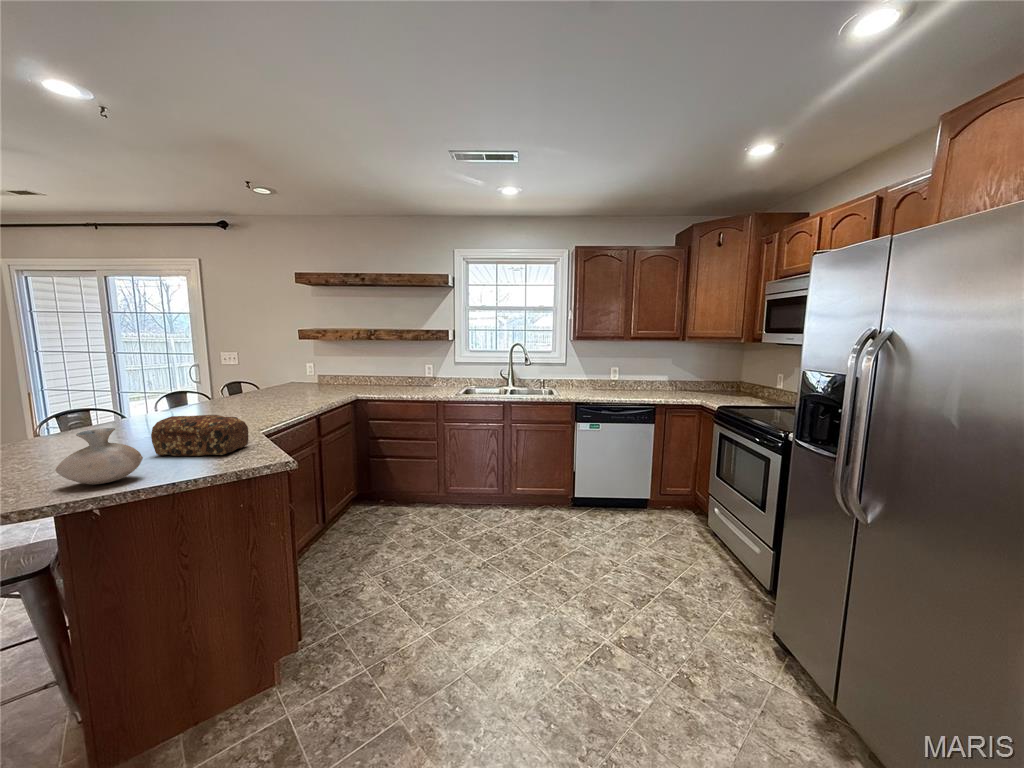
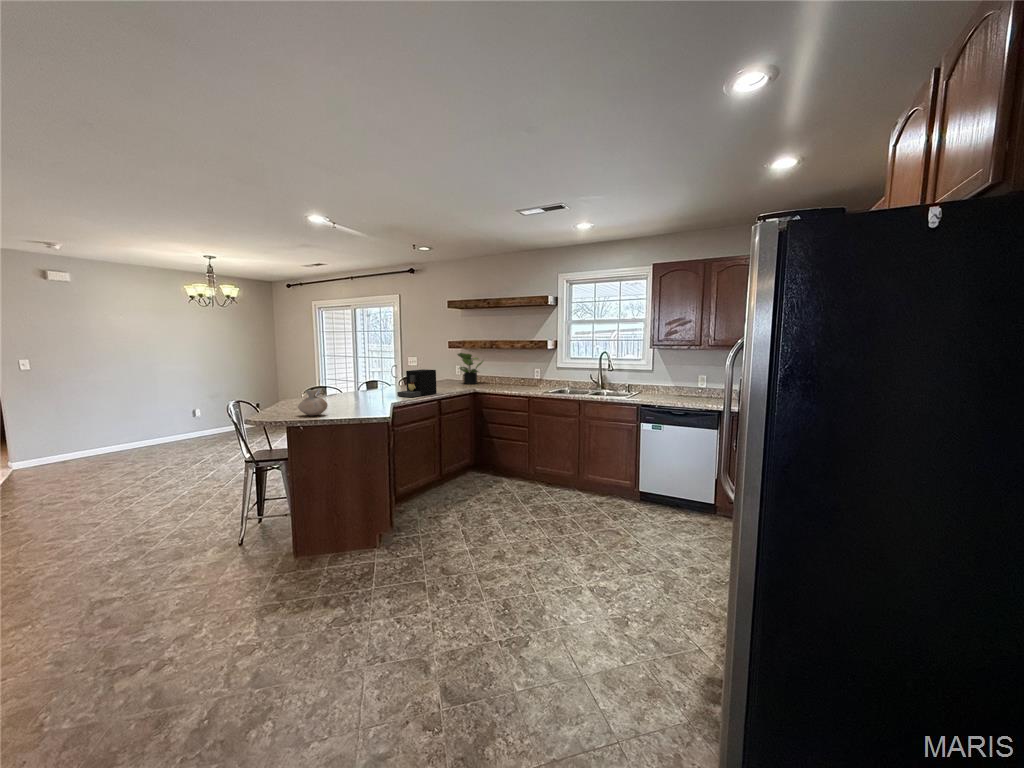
potted plant: none [315,345,353,387] -> present [458,353,483,384]
coffee maker: none [246,371,309,416] -> present [397,369,437,397]
bread loaf: present [151,415,248,456] -> none [338,389,380,411]

